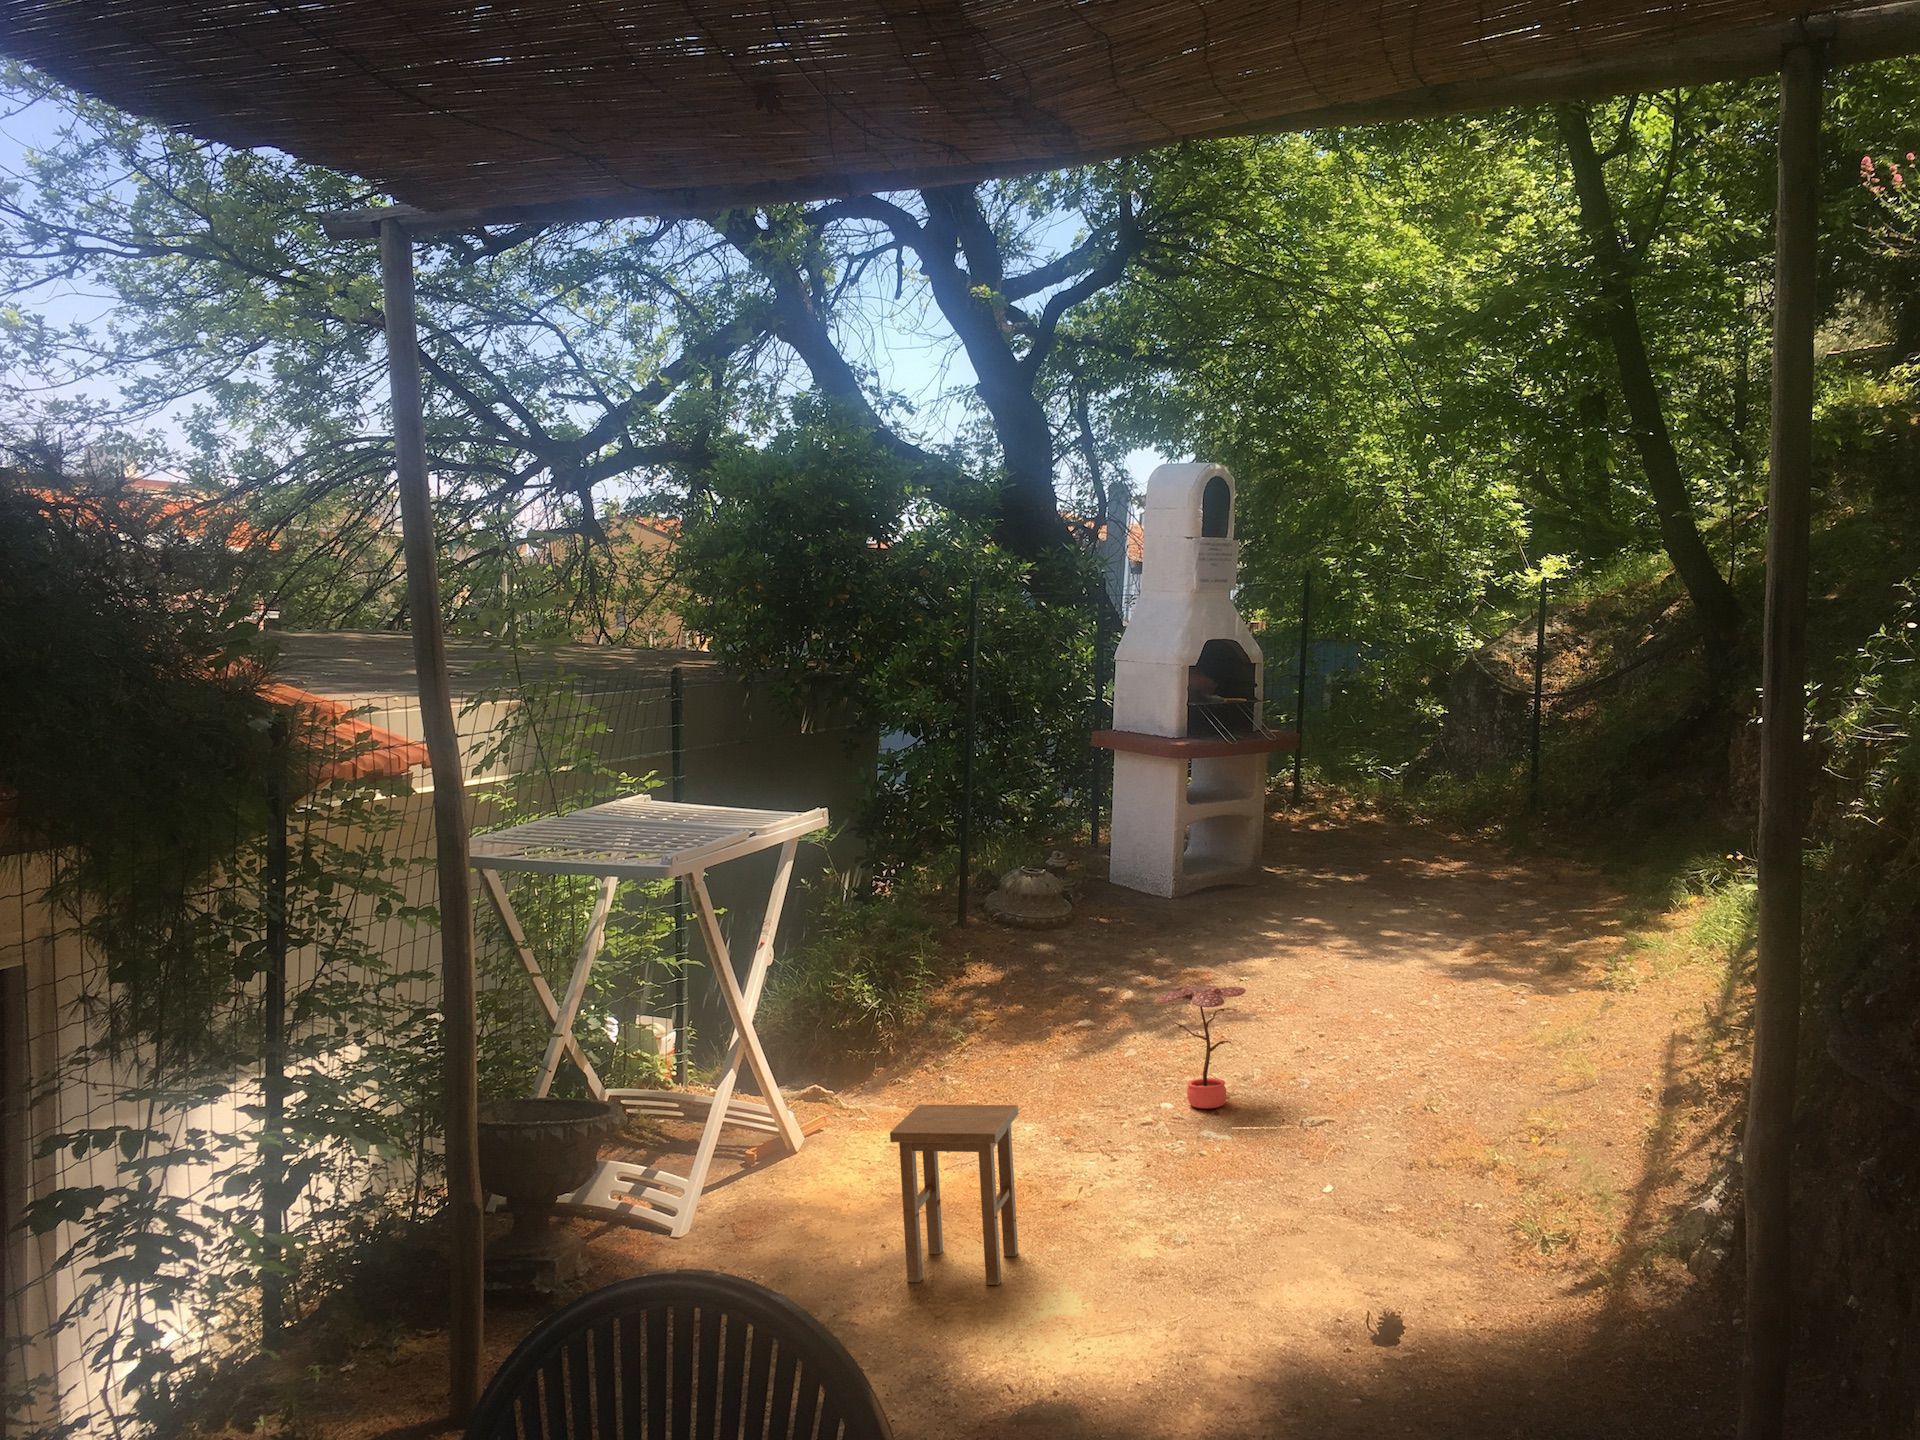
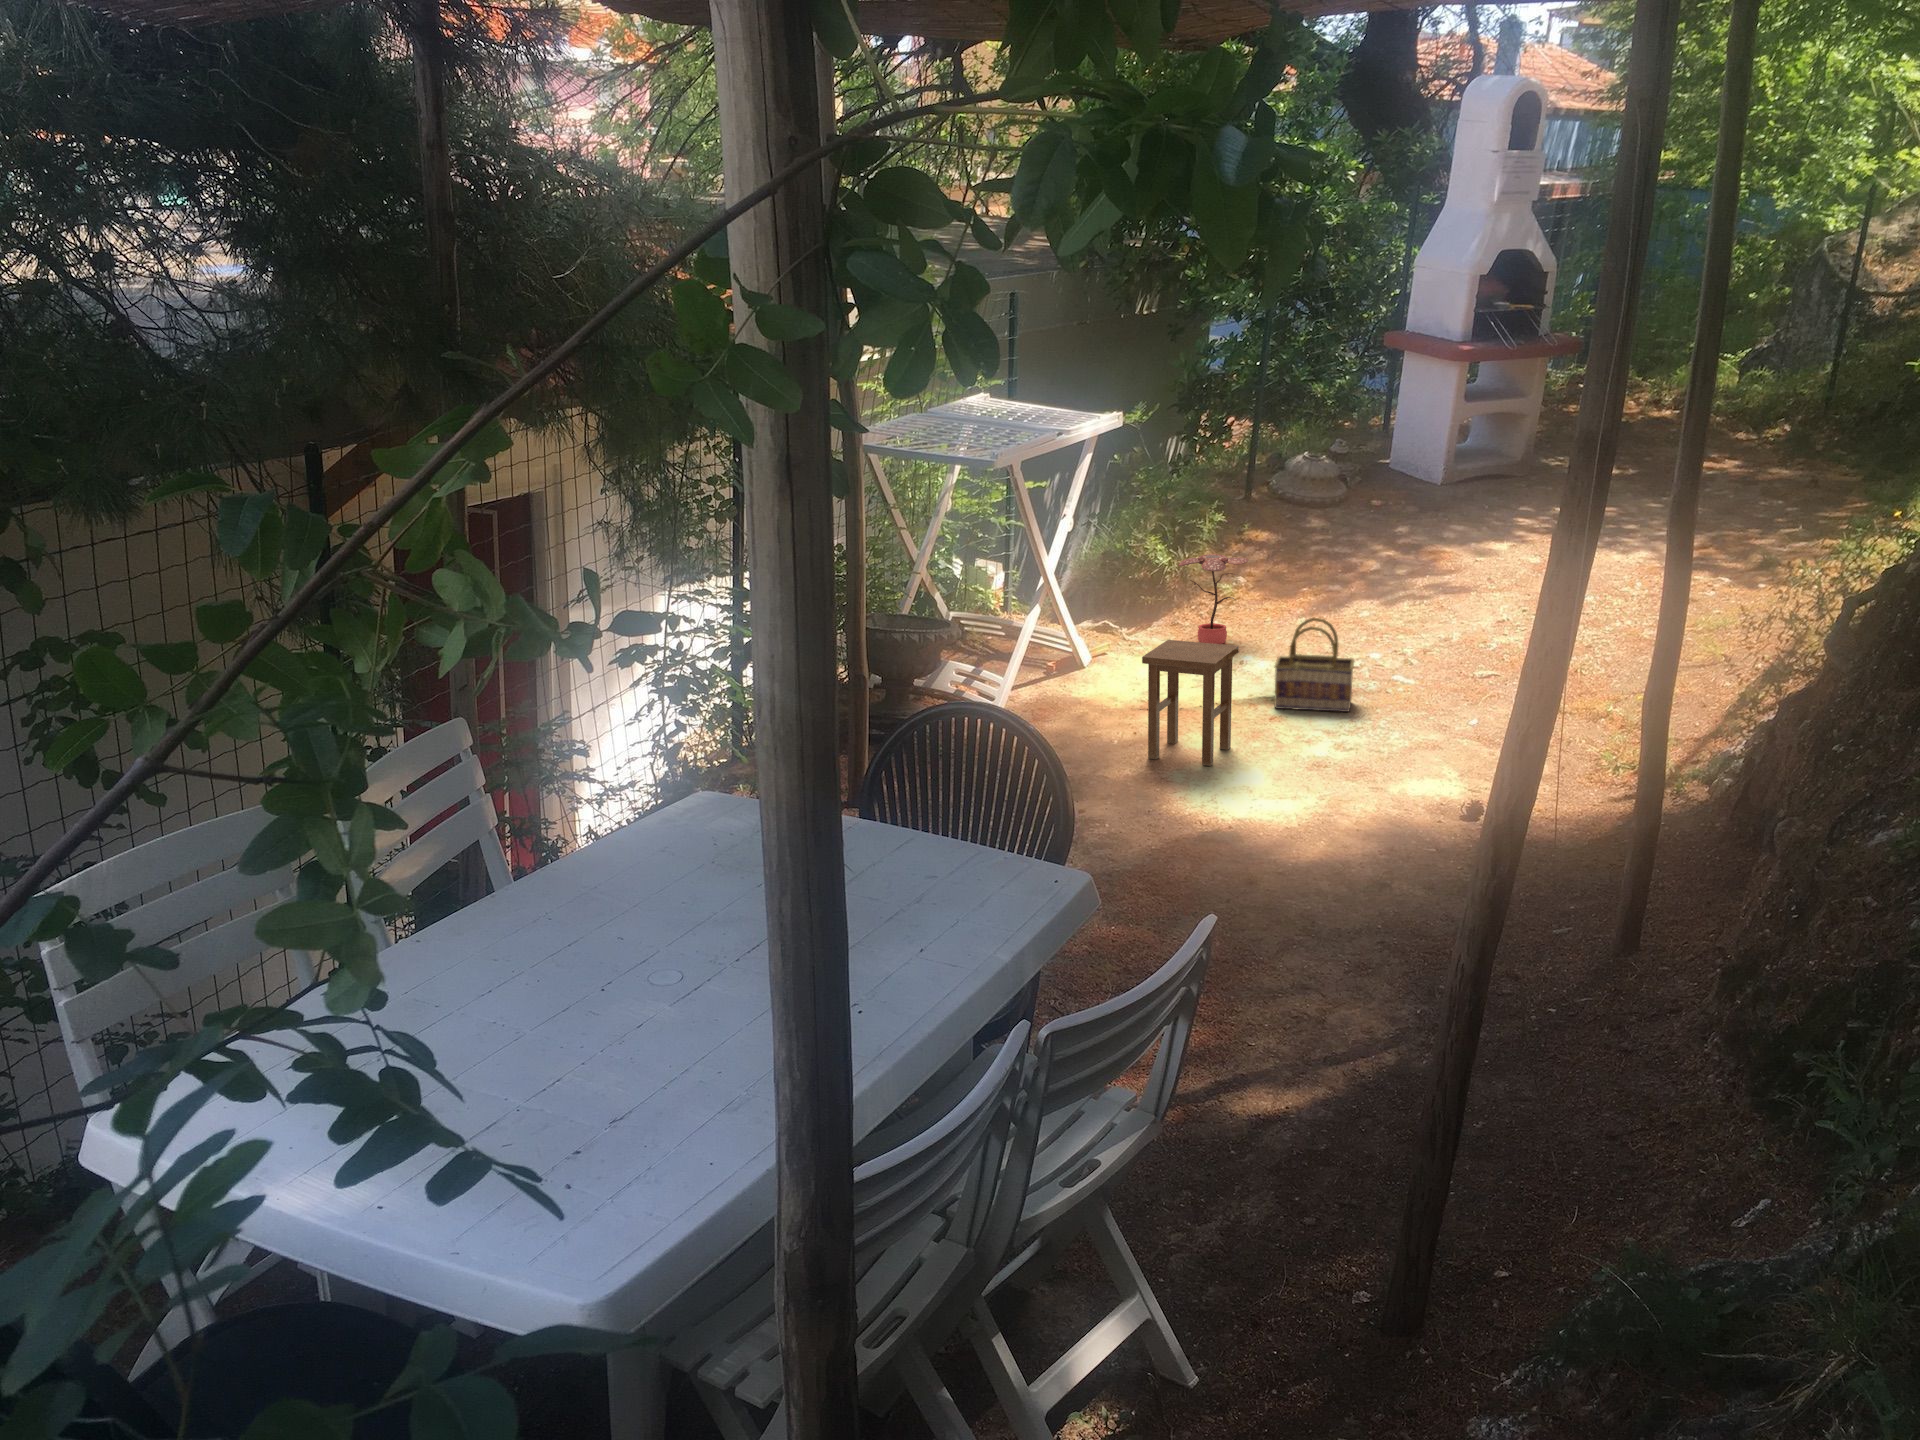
potted plant: present [1156,985,1246,1109] -> present [1179,554,1248,644]
basket: none [1054,1059,1159,1188] -> present [1275,618,1354,712]

